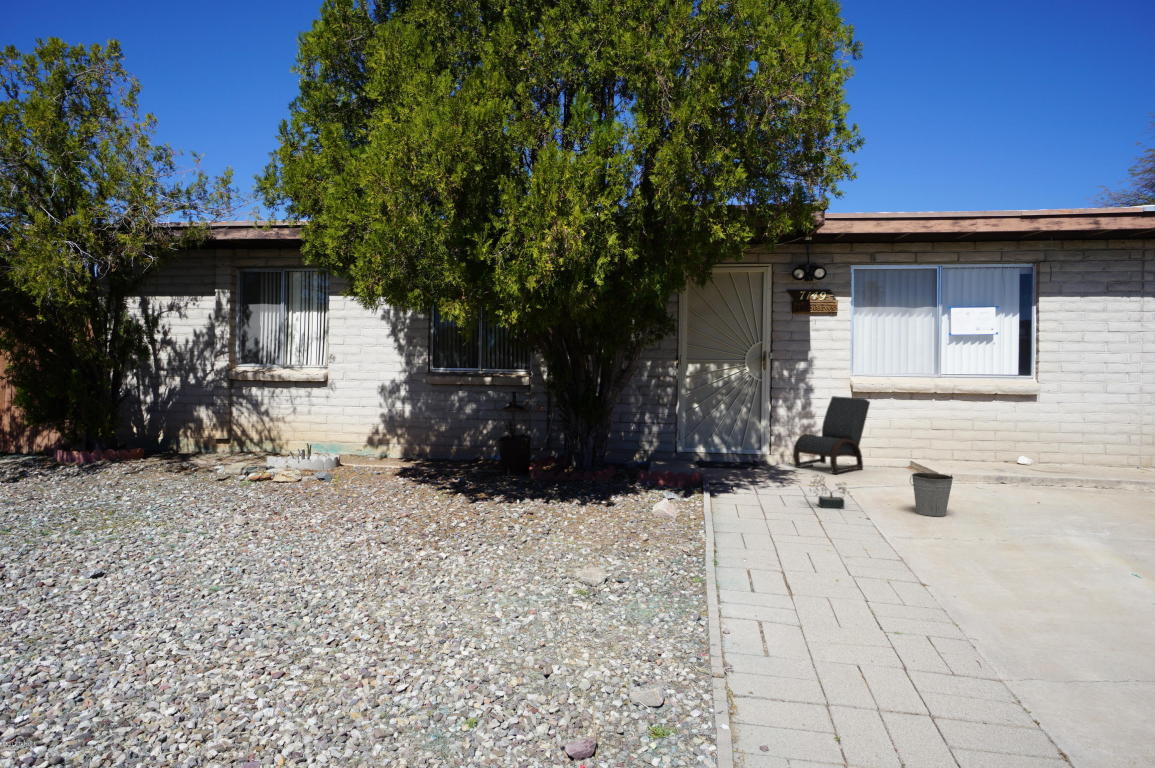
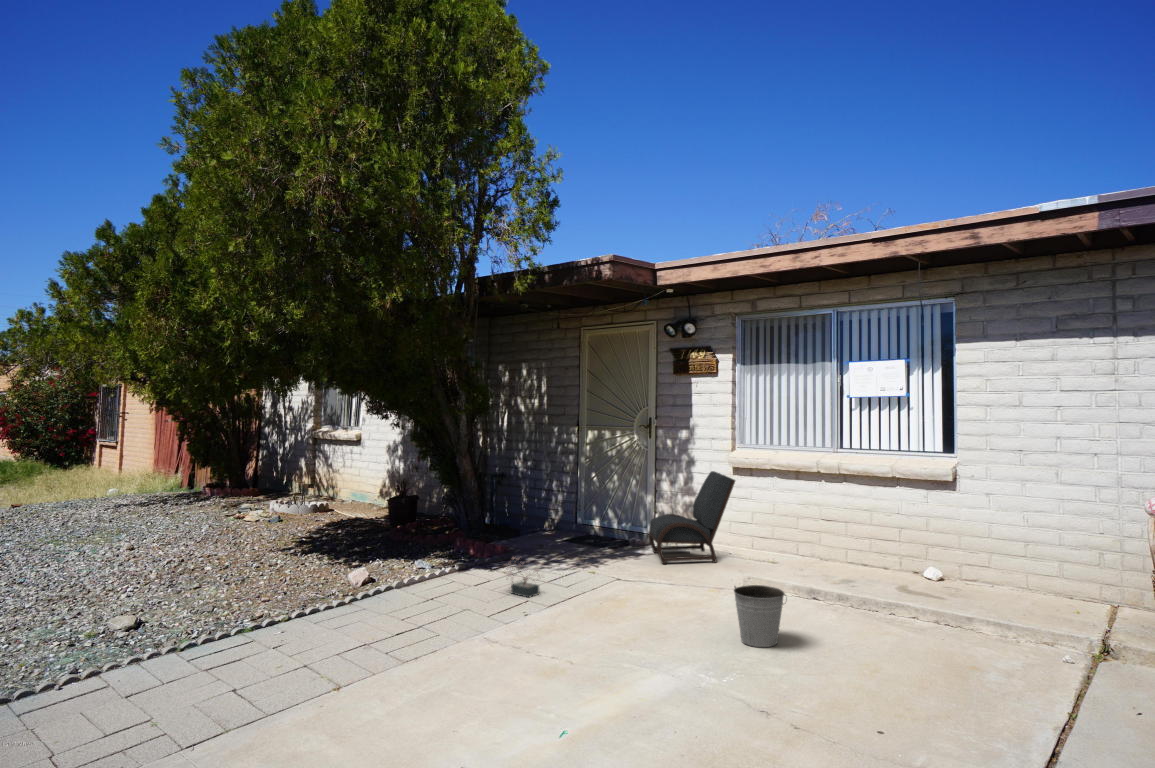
bucket: present [910,472,953,516] -> present [734,585,786,647]

